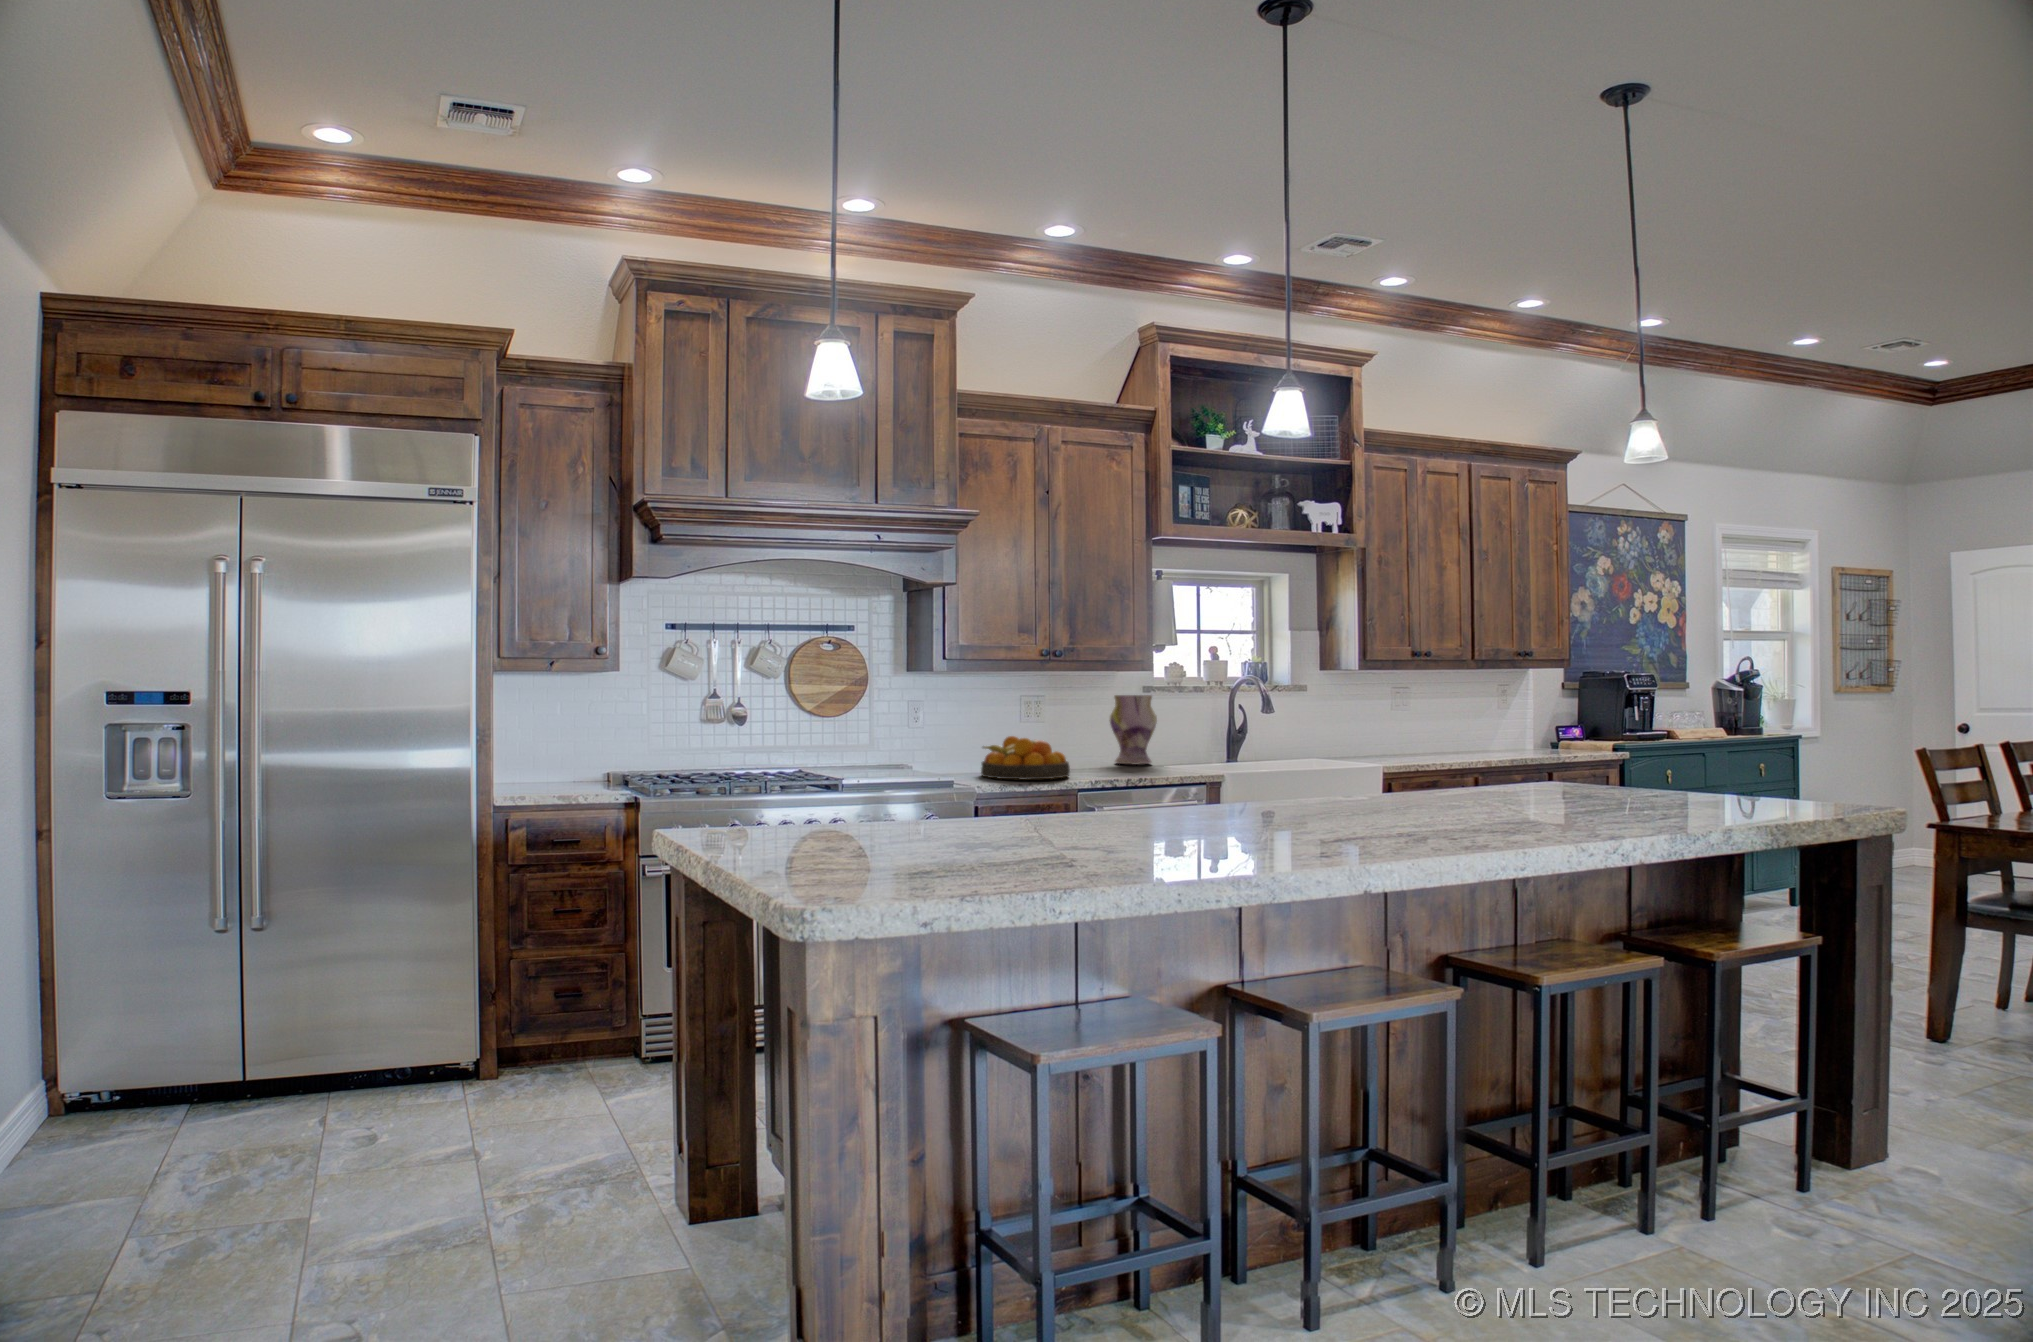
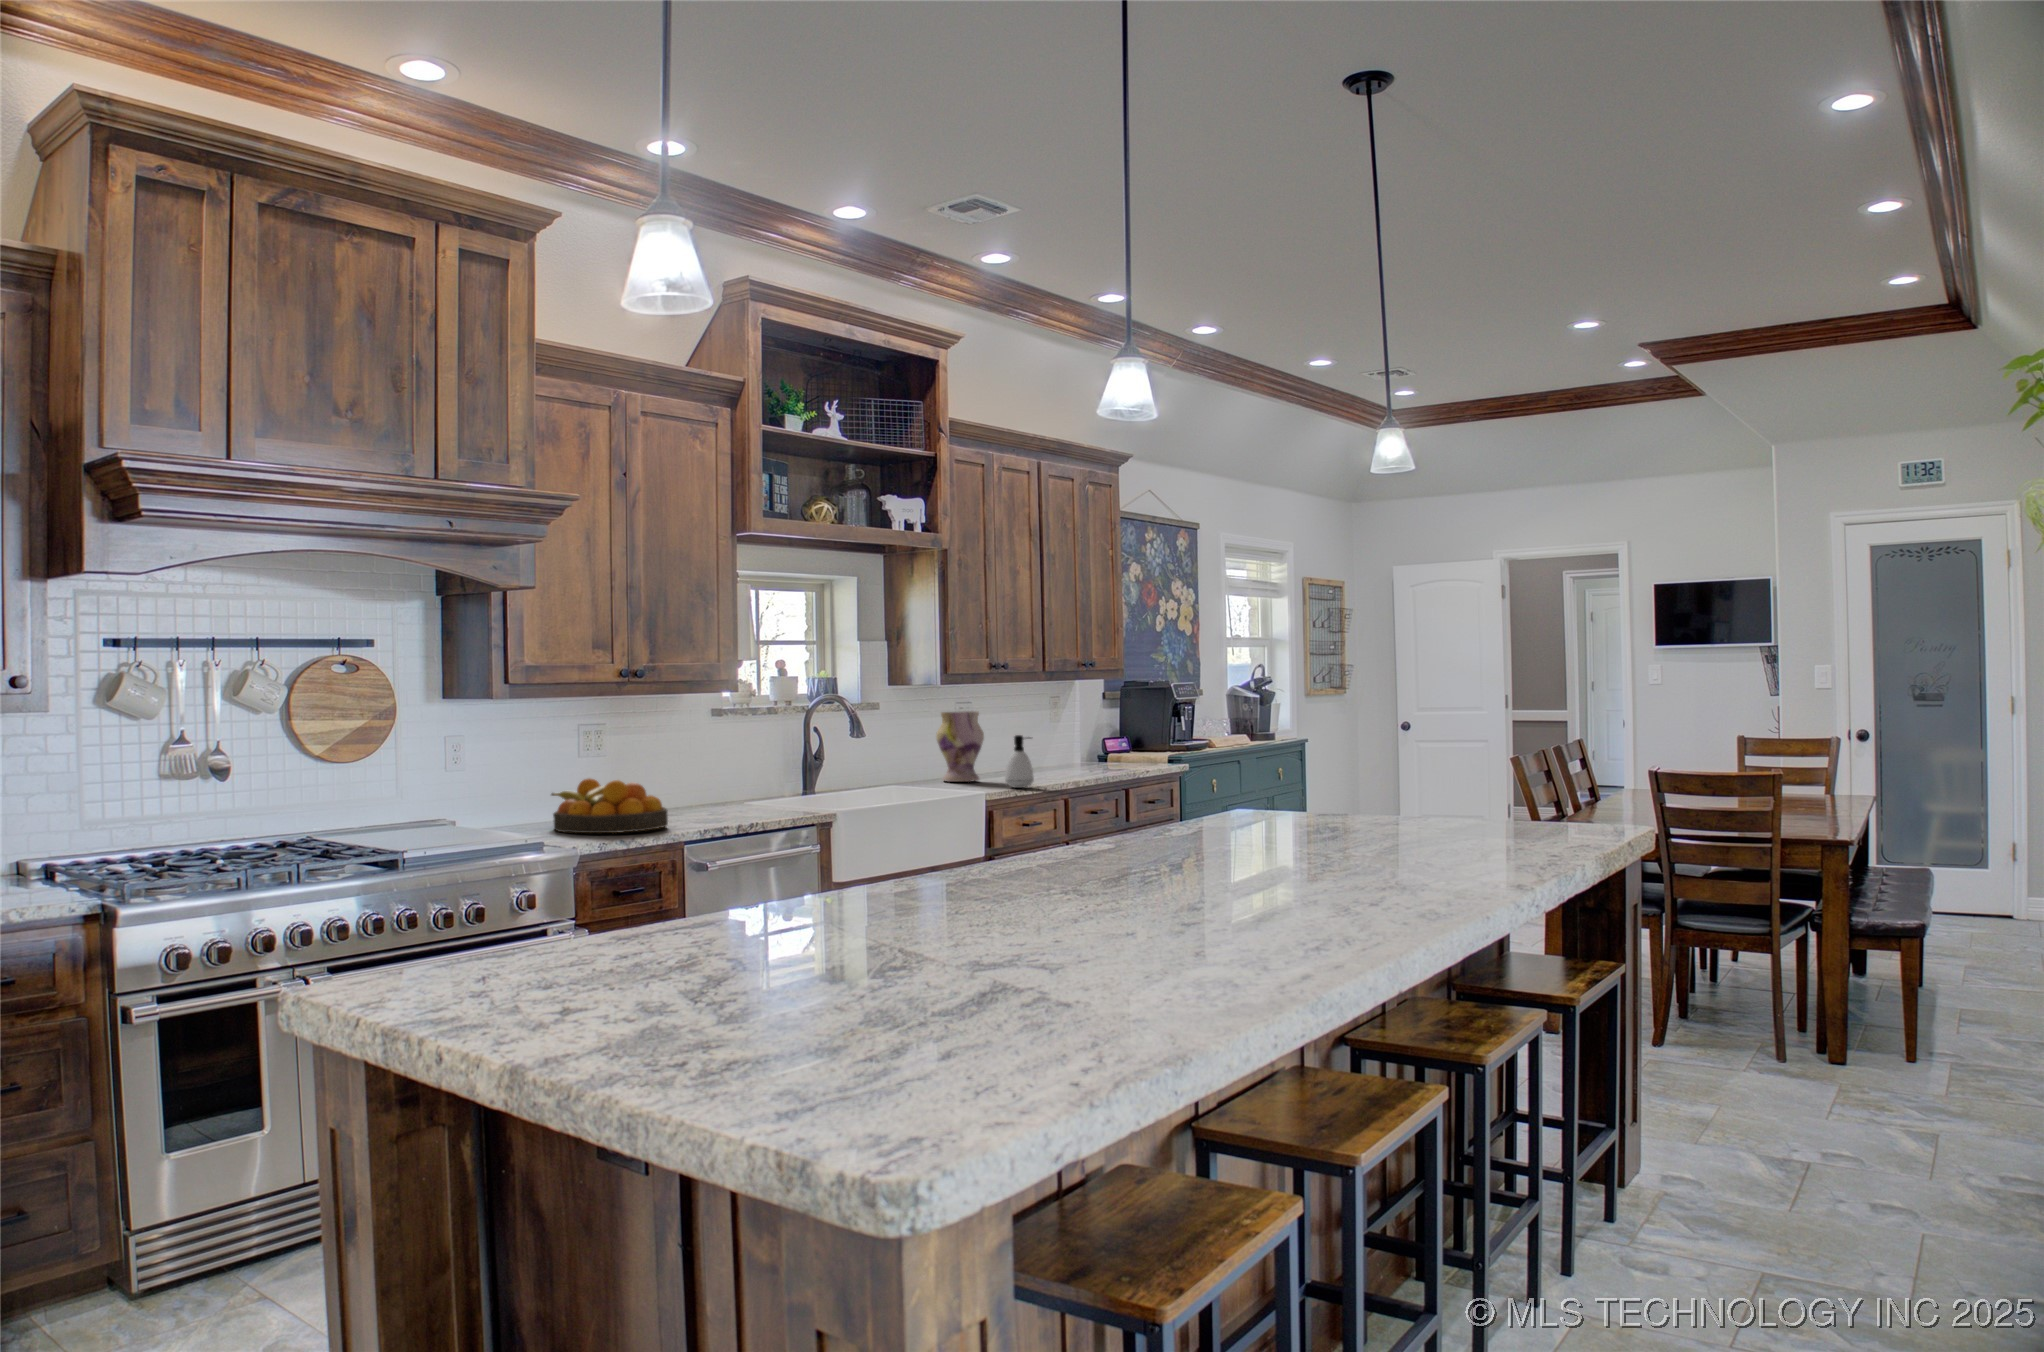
vase: present [1109,695,1157,764] -> present [936,711,984,782]
soap dispenser: none [1421,715,1448,763] -> present [1005,735,1034,788]

